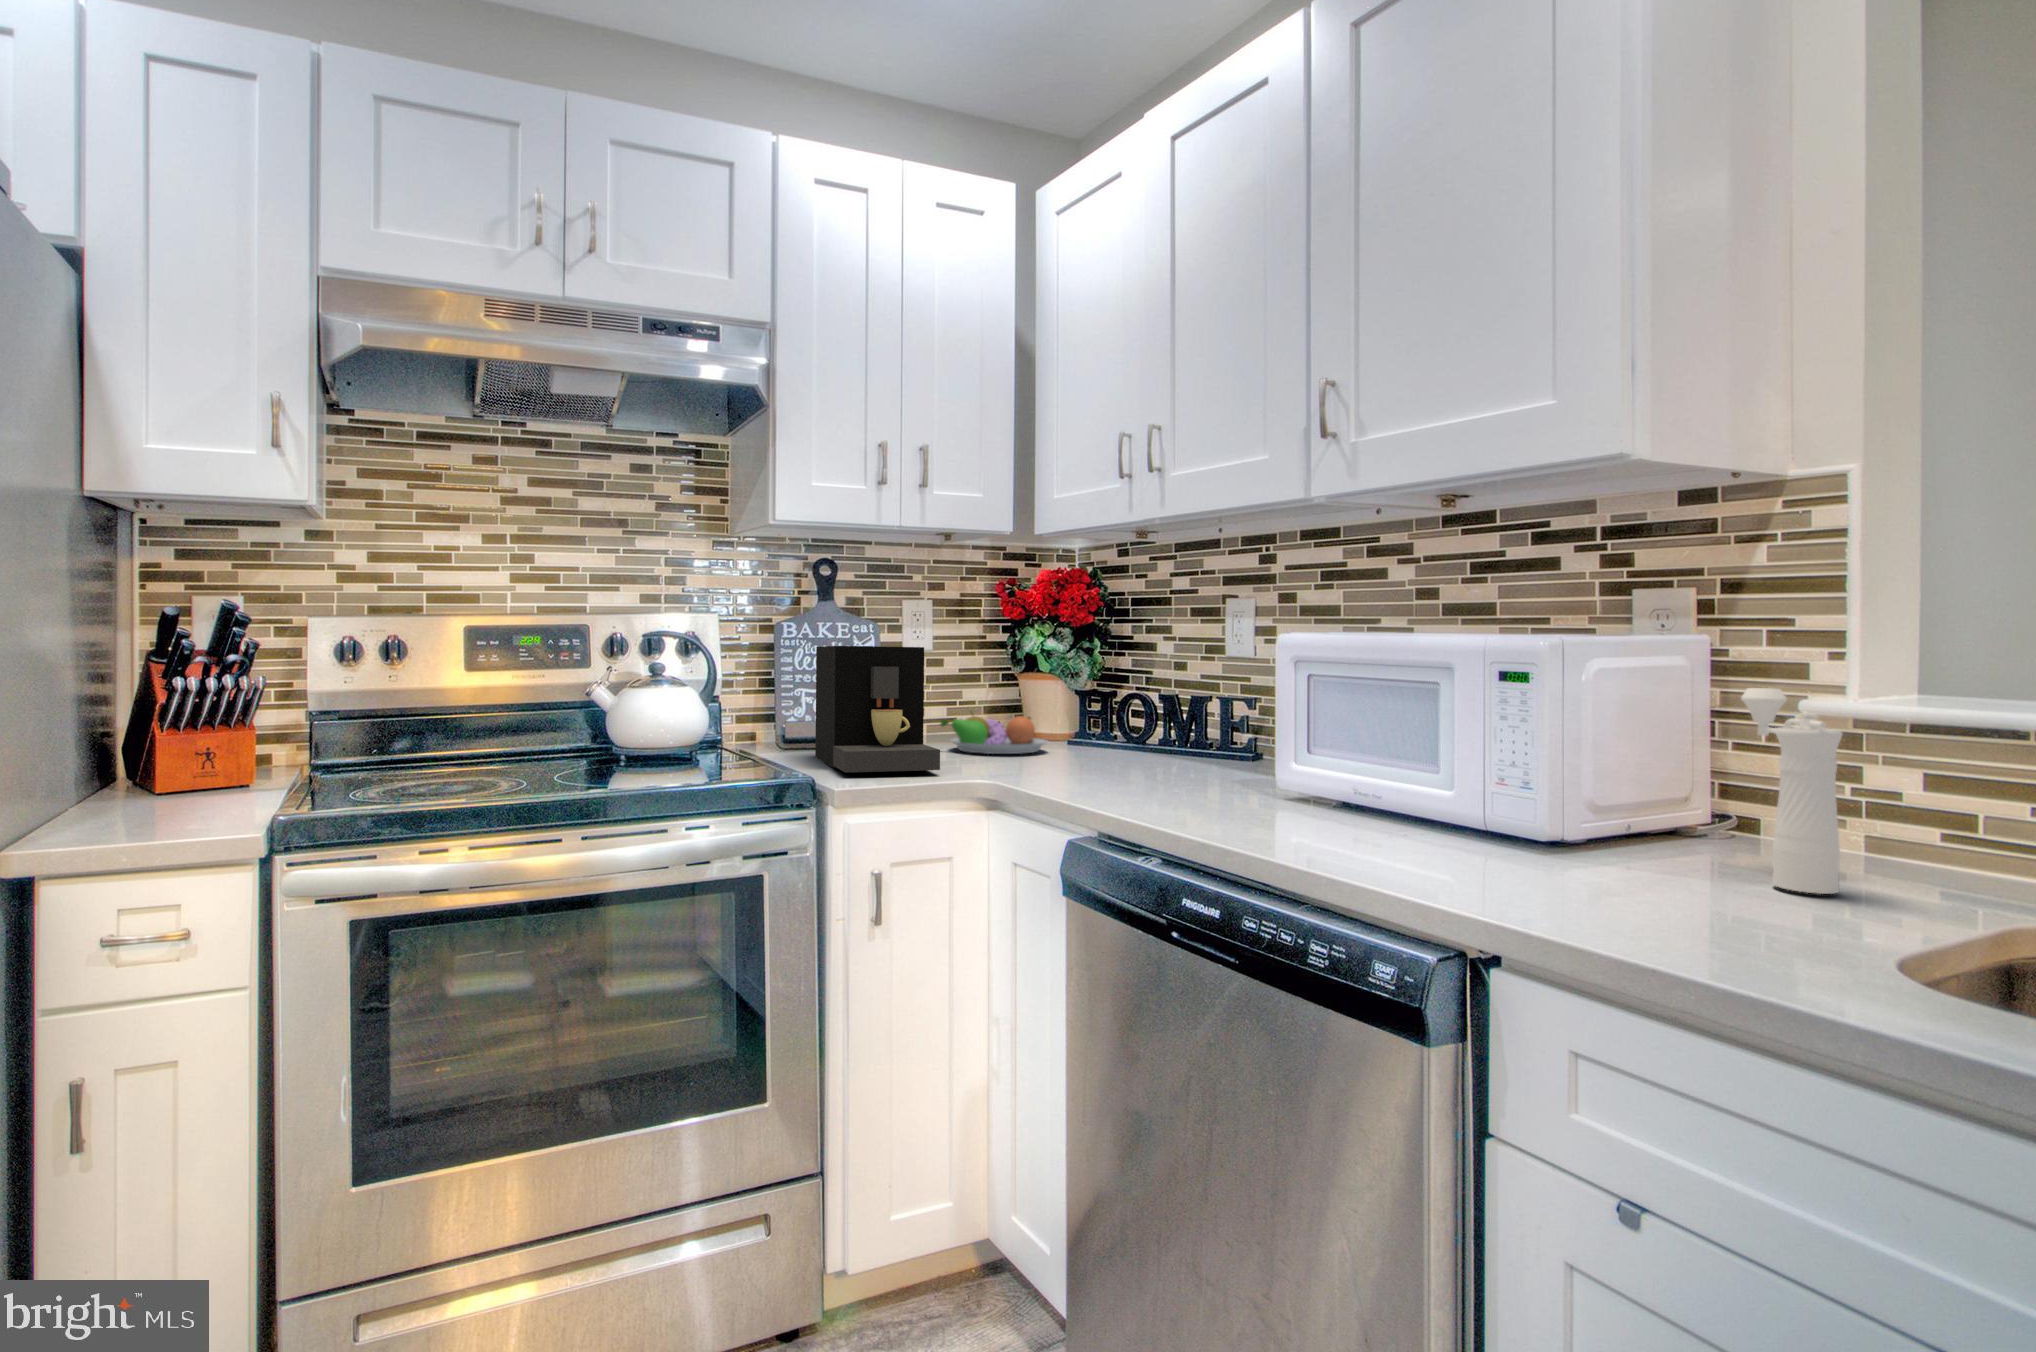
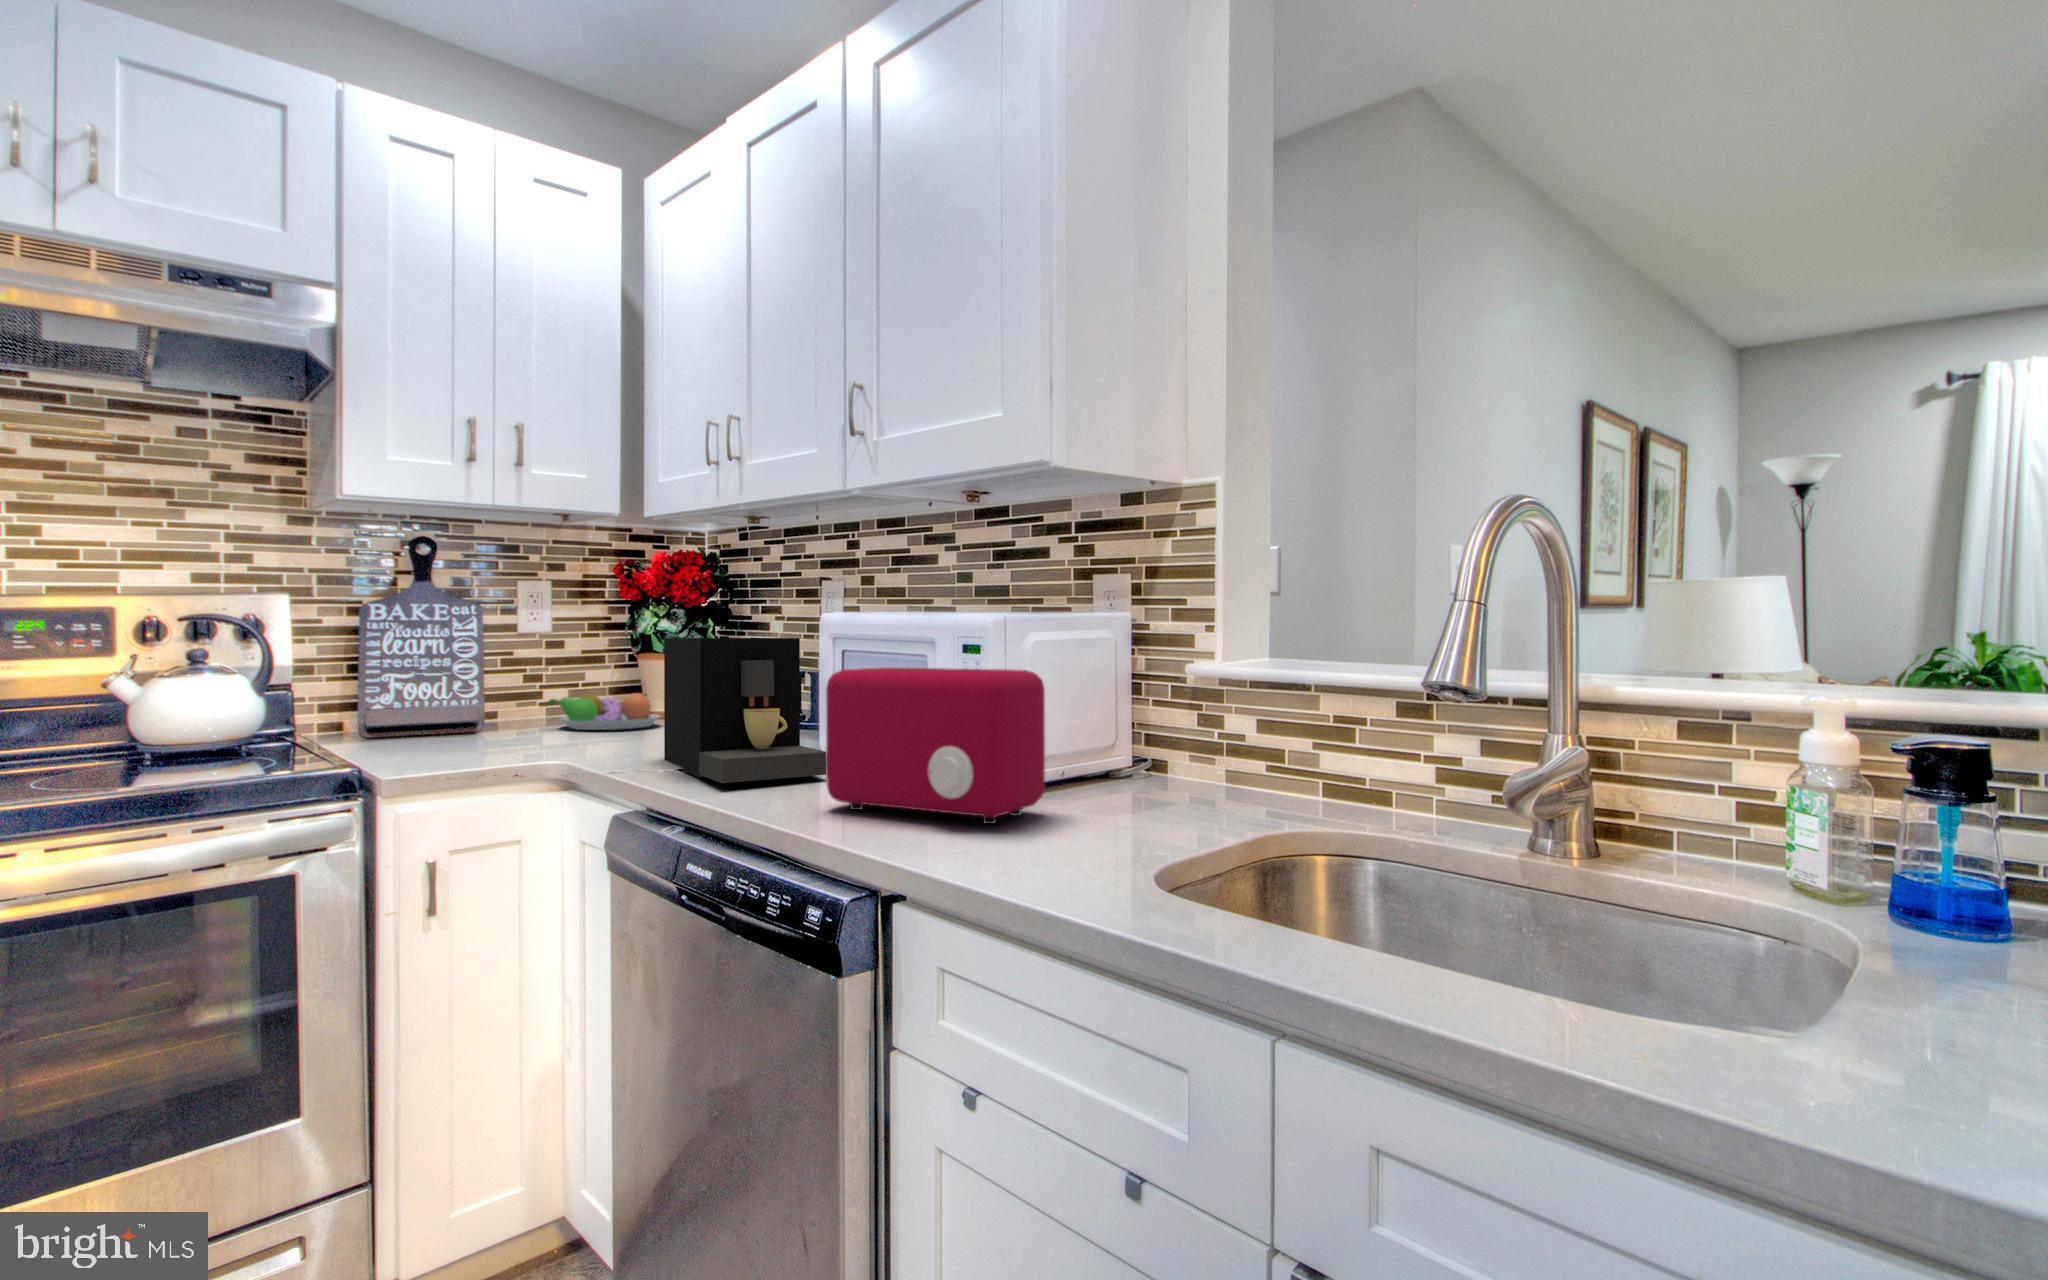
coffee maker: present [815,646,940,773] -> present [664,638,826,783]
pepper mill: present [1741,688,1842,894] -> none [1133,654,1177,809]
toaster: none [1356,698,1661,900] -> present [826,668,1045,824]

